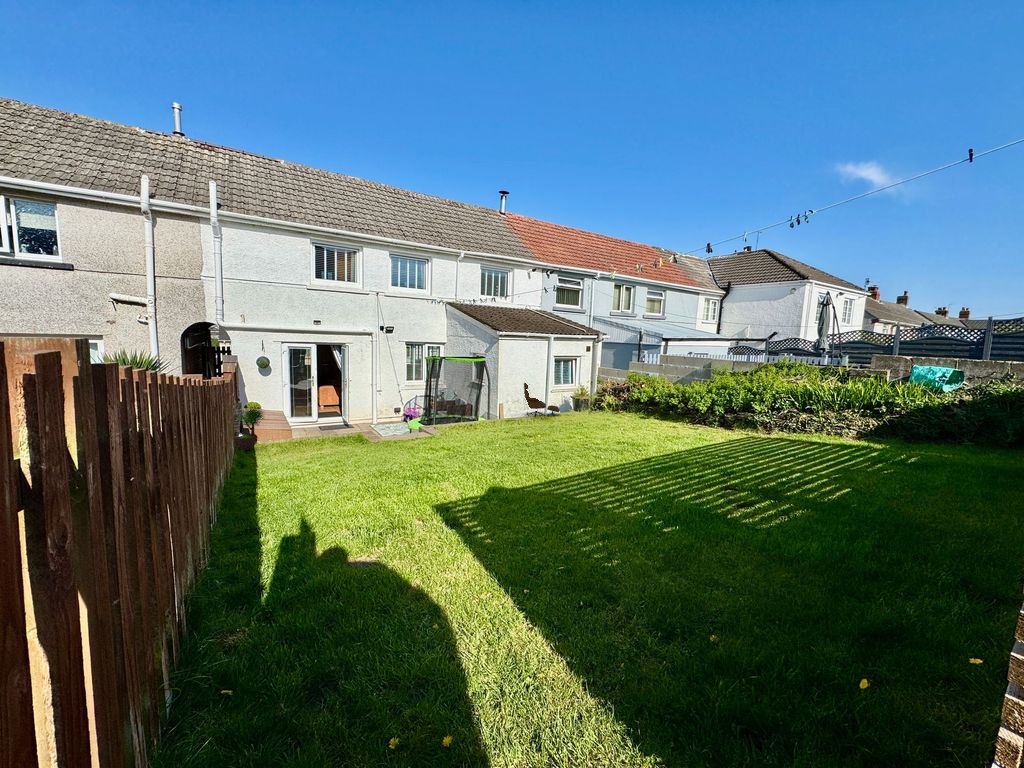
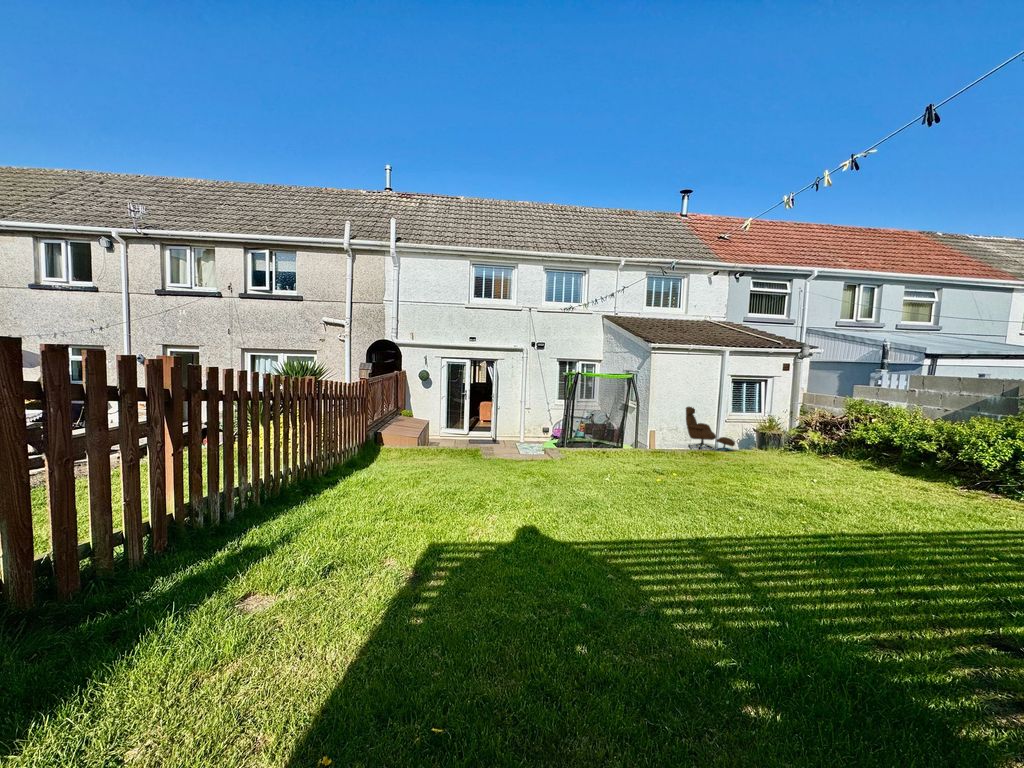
potted tree: present [234,406,263,450] -> none [368,409,393,451]

